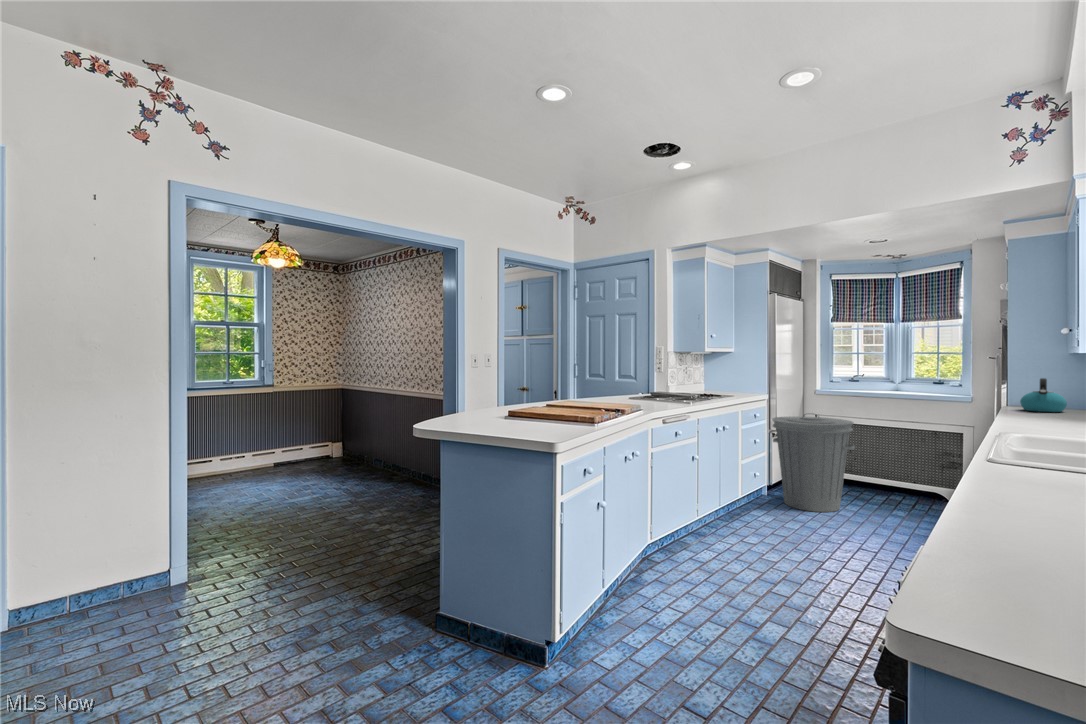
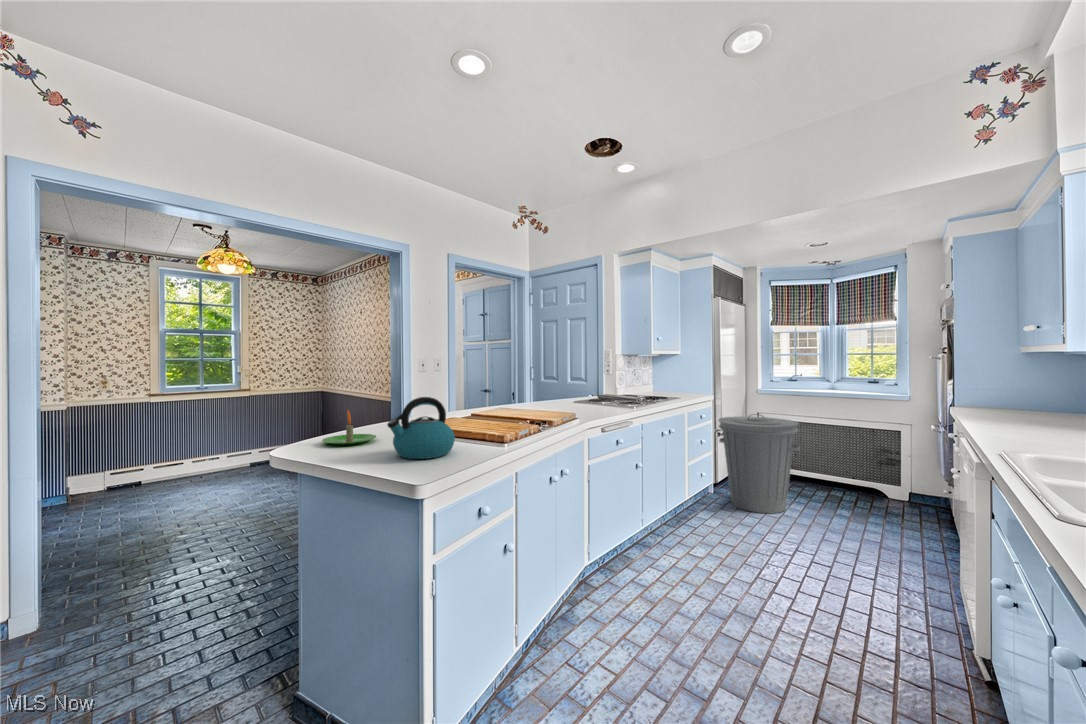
kettle: present [1020,378,1067,412] -> present [387,397,455,459]
candle: none [442,395,484,424] -> present [322,410,376,445]

